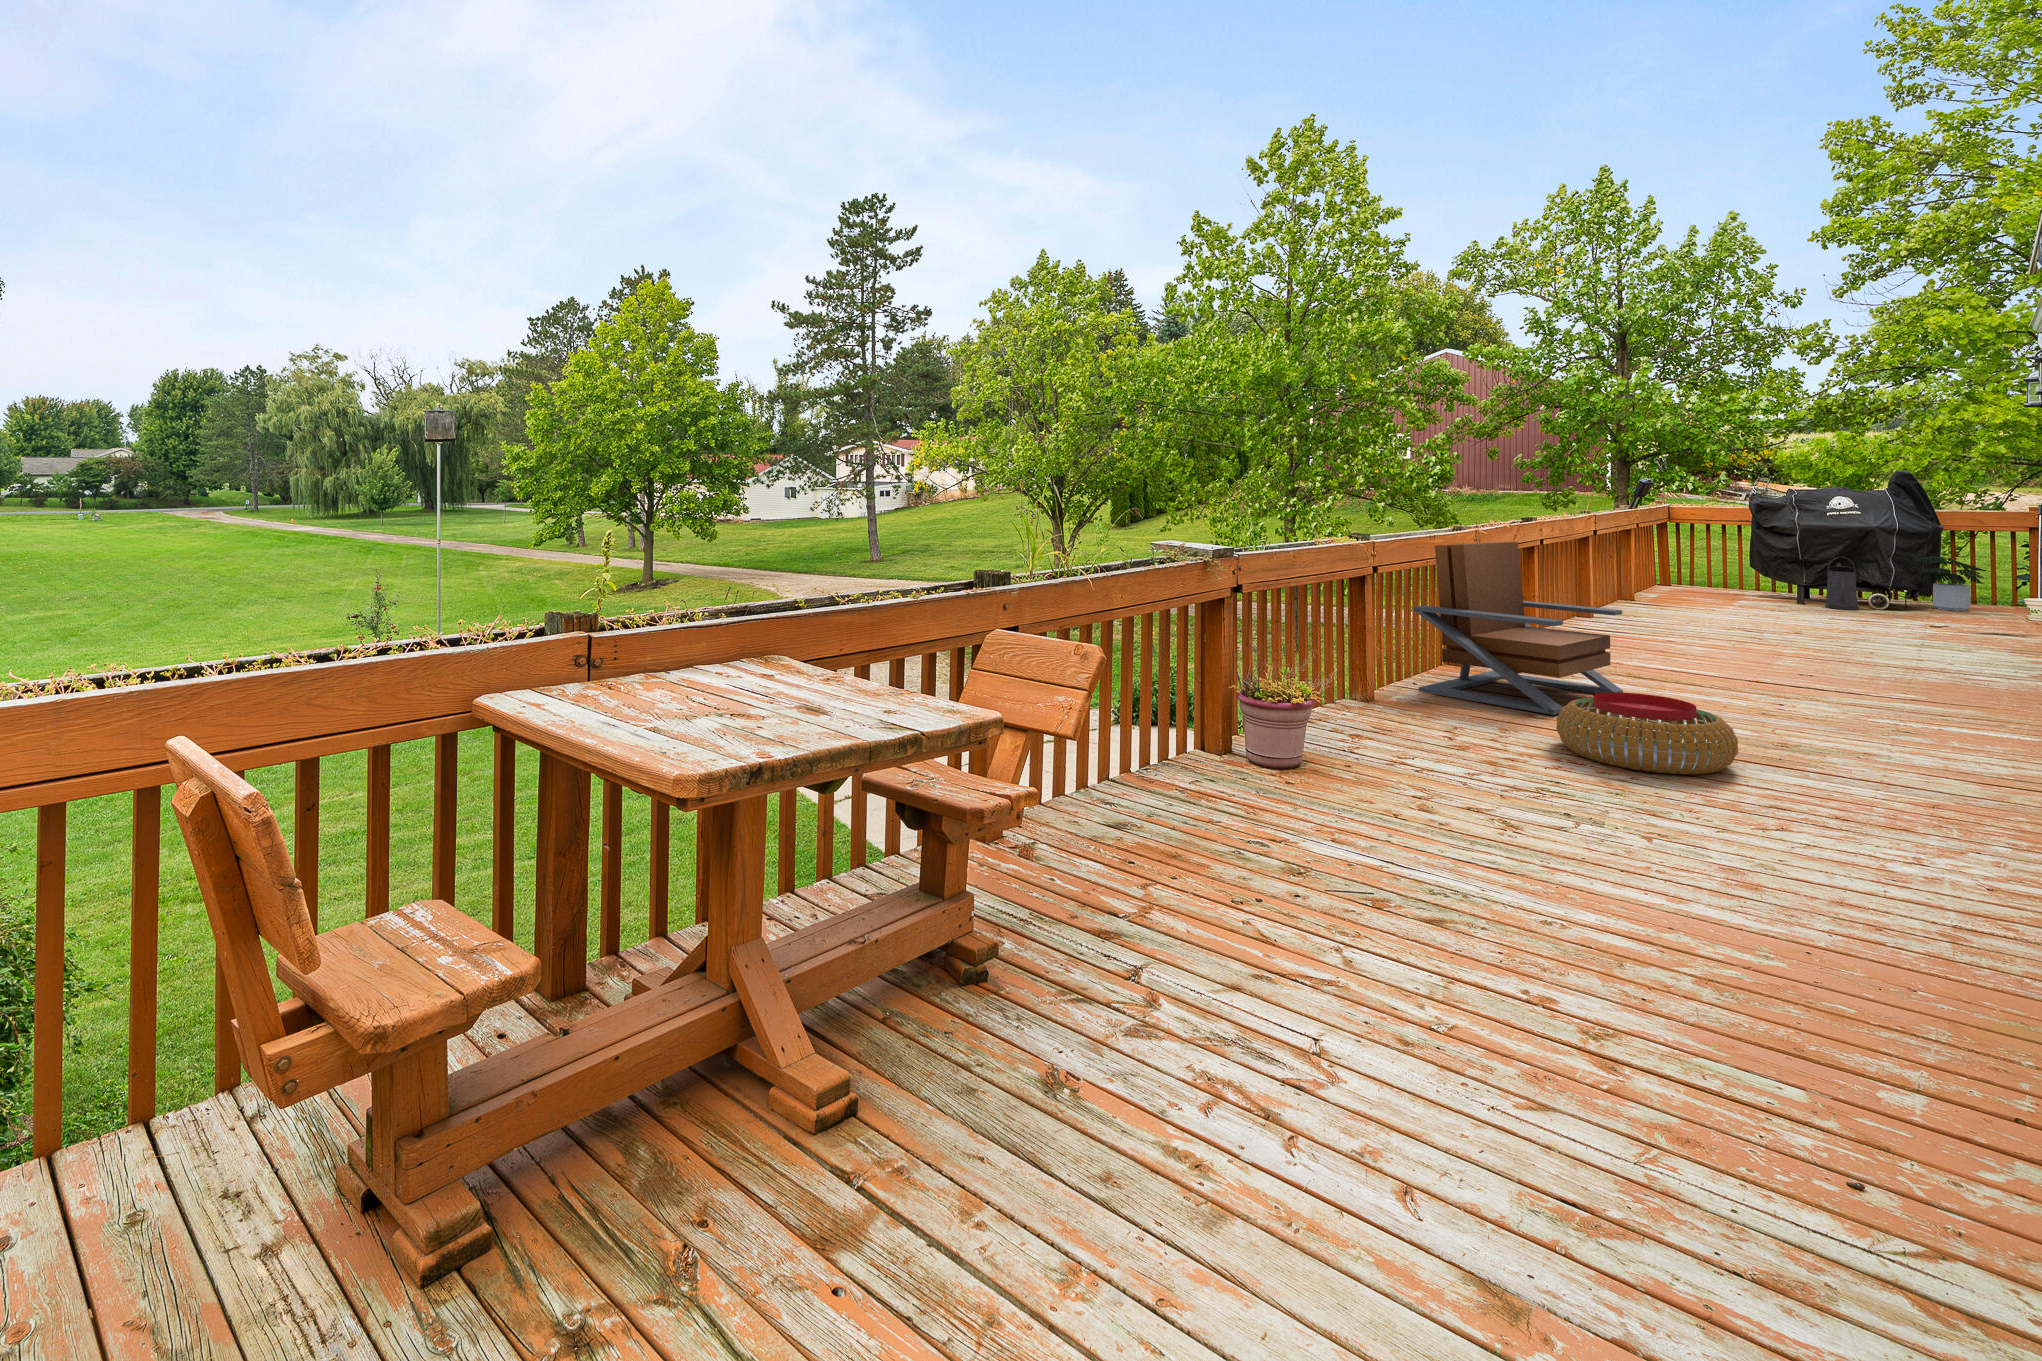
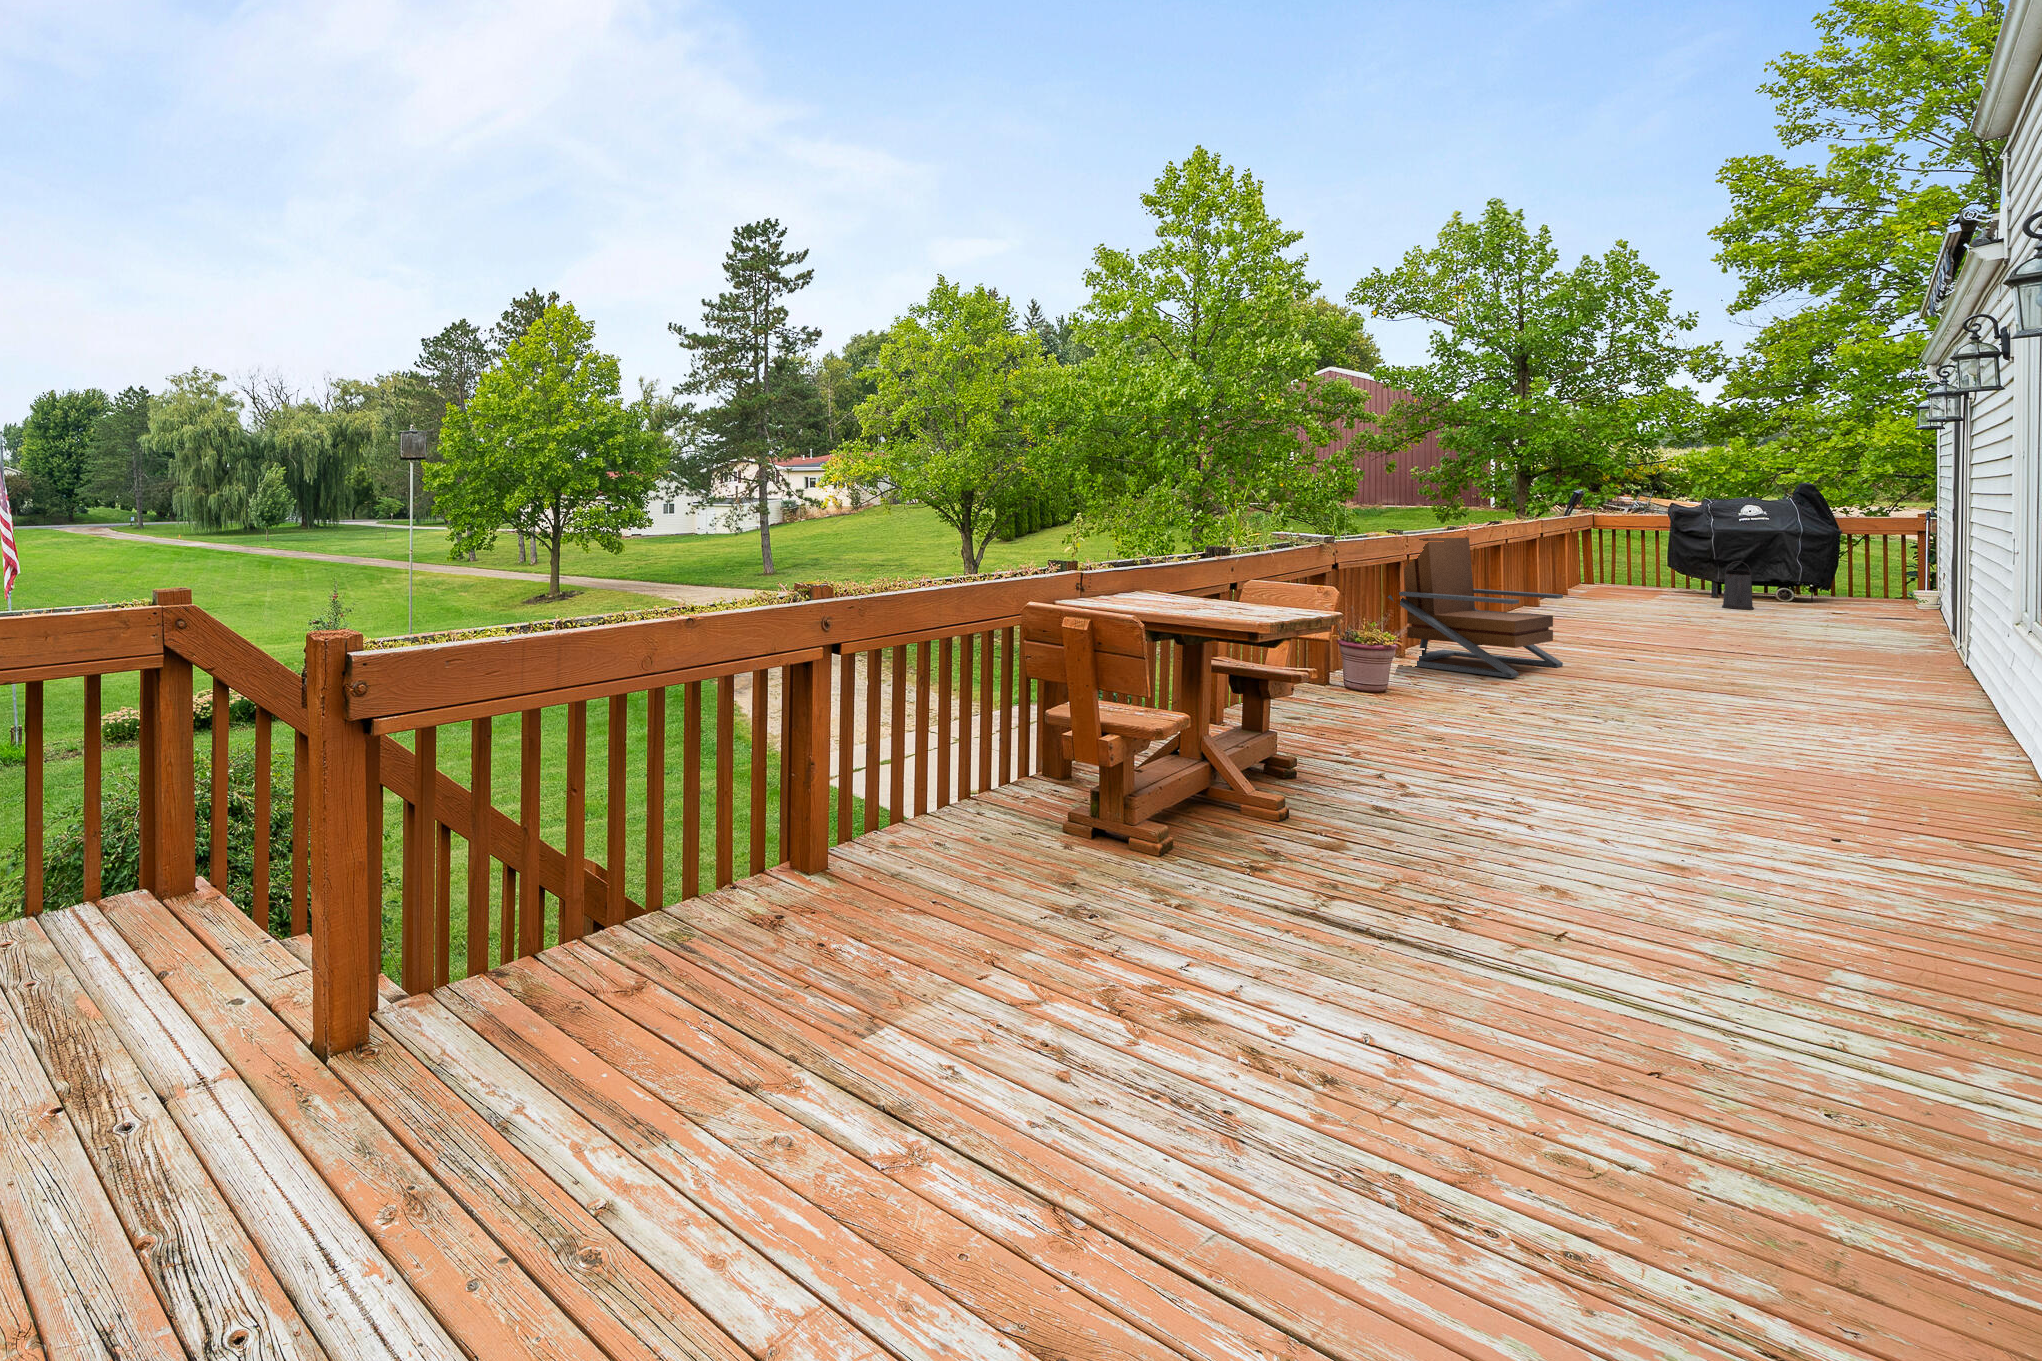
potted plant: present [1915,556,1990,611] -> none [1804,561,1877,611]
pouf: present [1556,692,1738,774] -> none [1523,653,1680,713]

